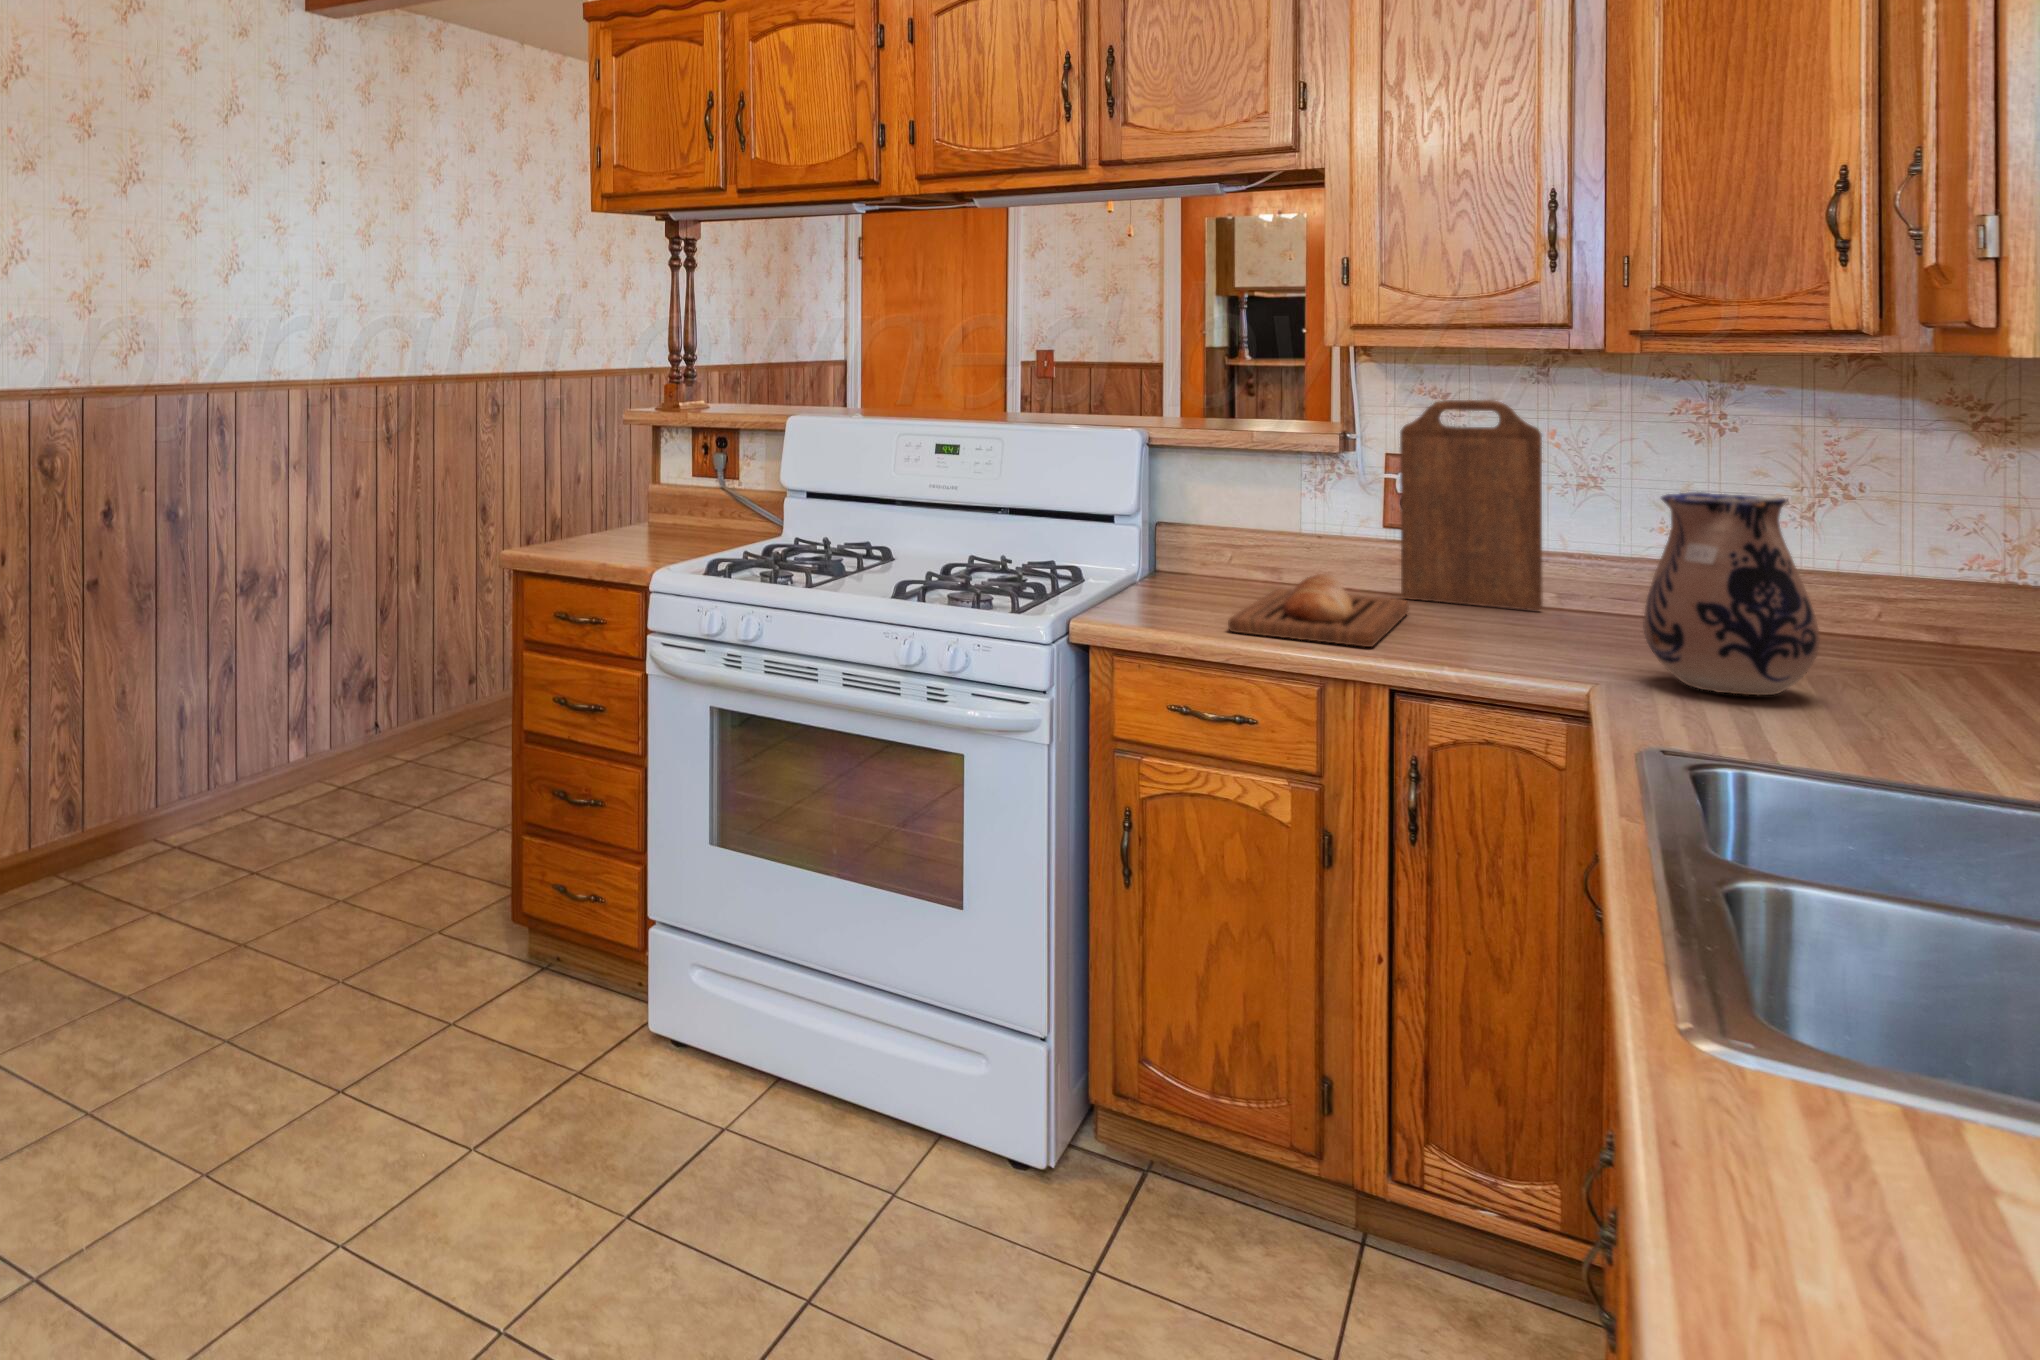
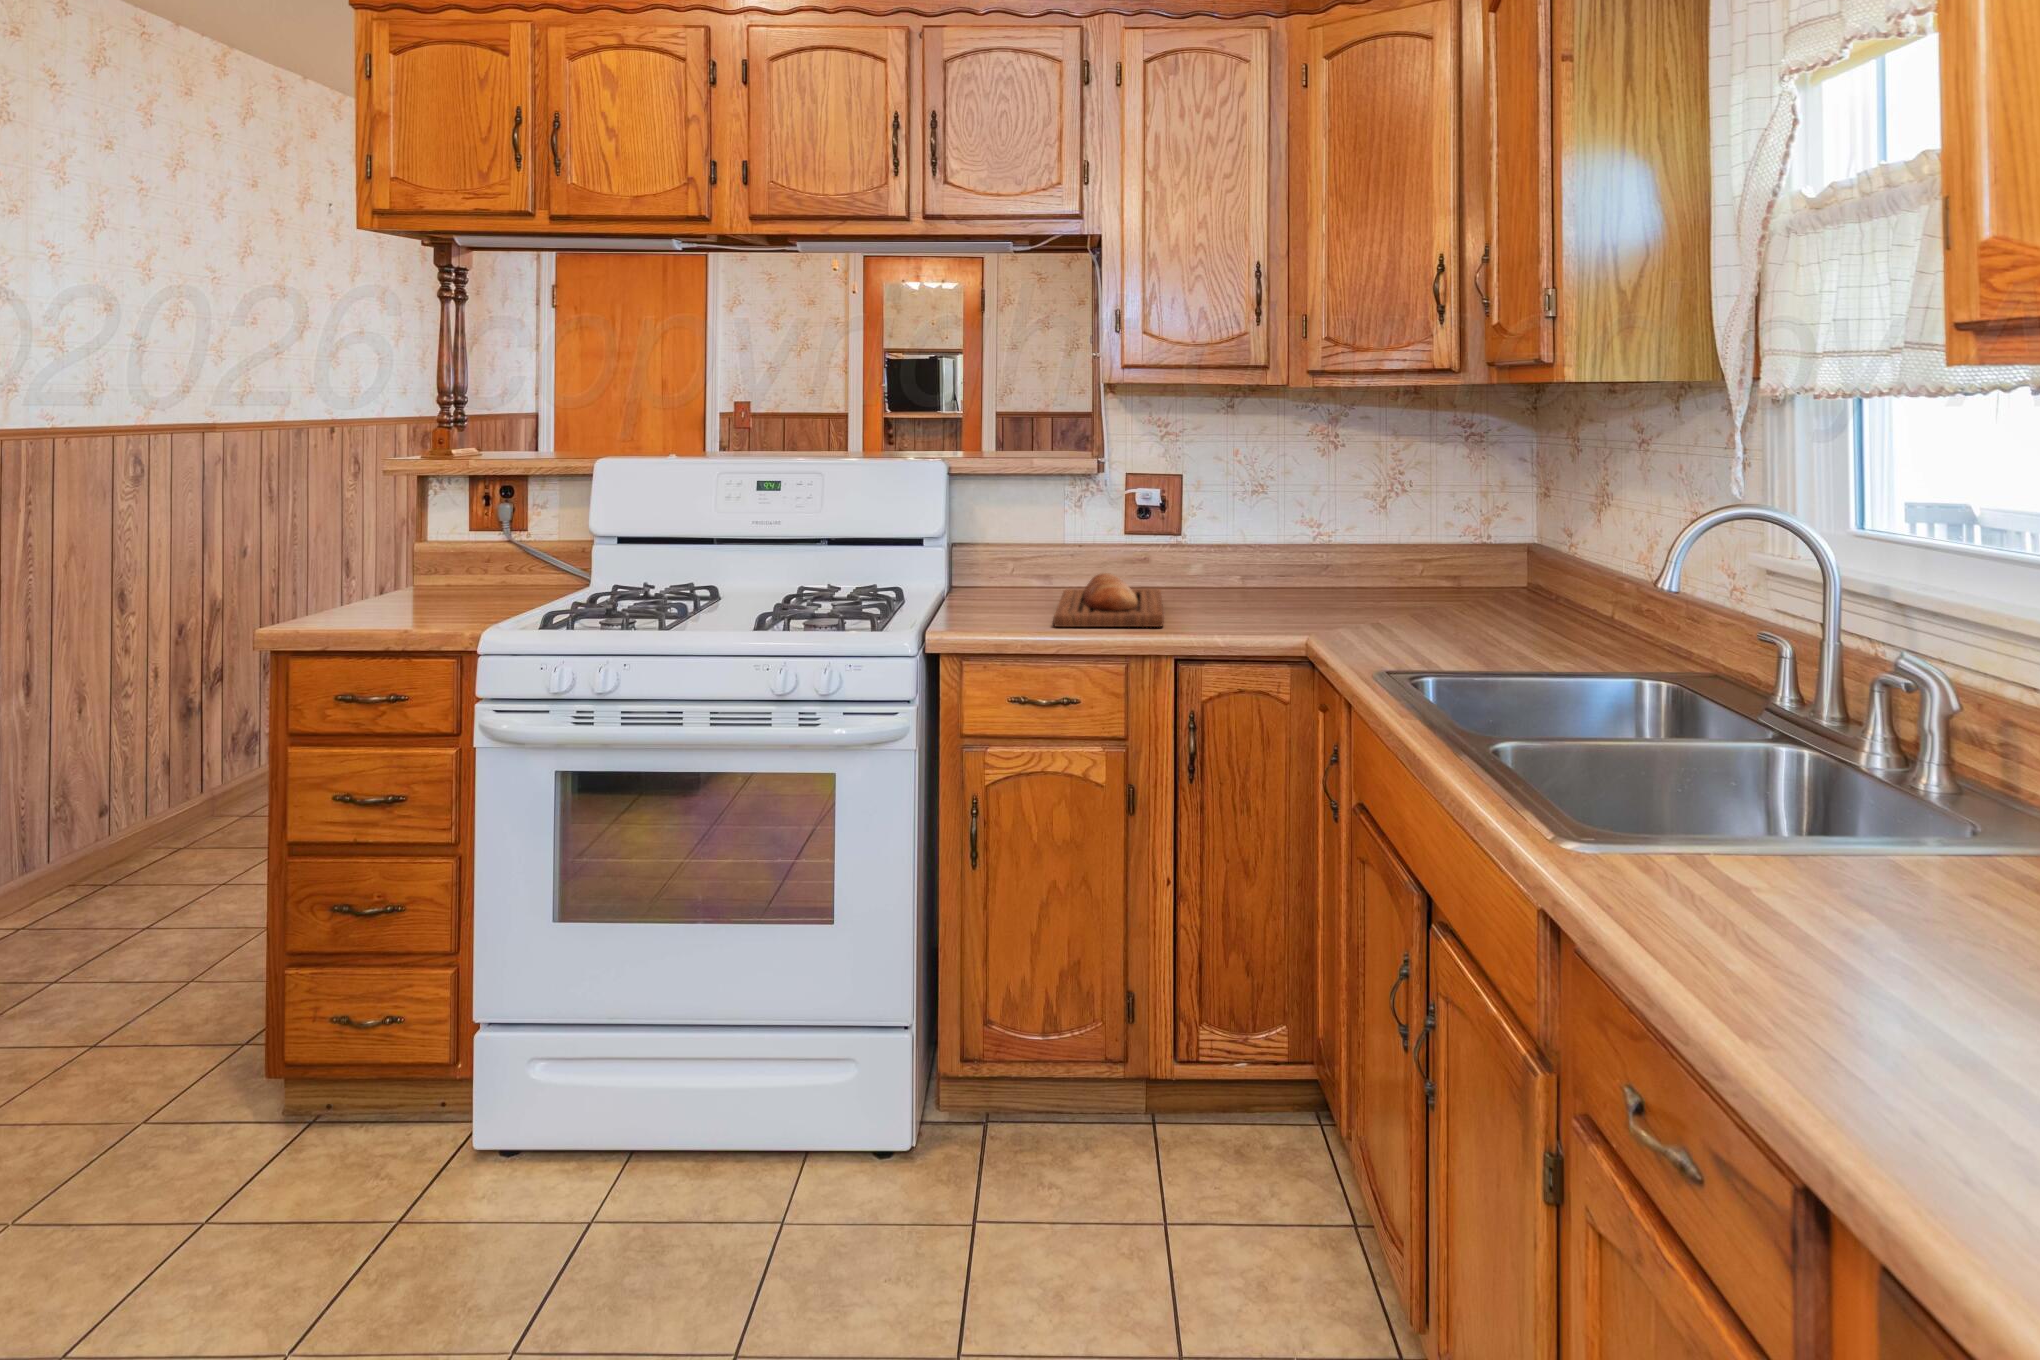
cutting board: present [1400,400,1543,610] -> none [1143,426,1239,590]
ceramic pitcher: present [1644,492,1820,695] -> none [1337,487,1436,631]

